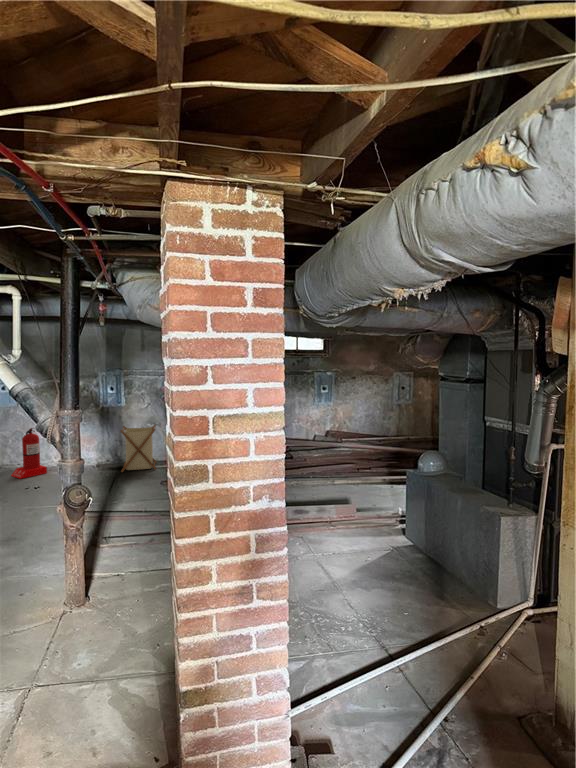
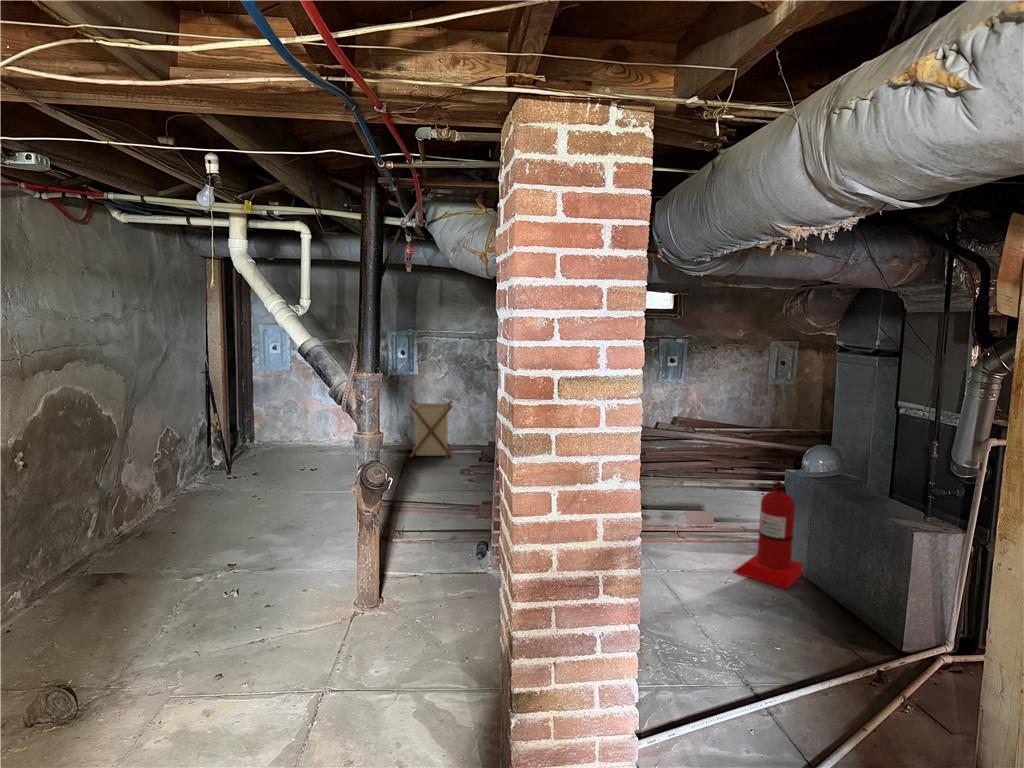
fire extinguisher: present [11,428,47,479] -> present [733,480,802,589]

